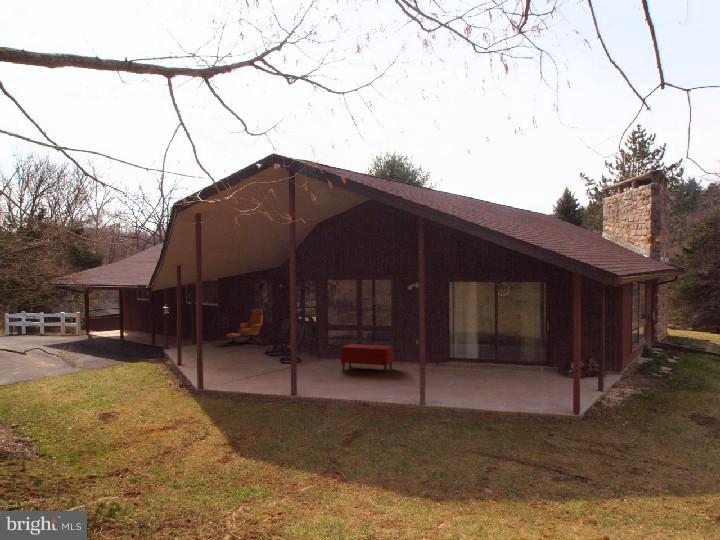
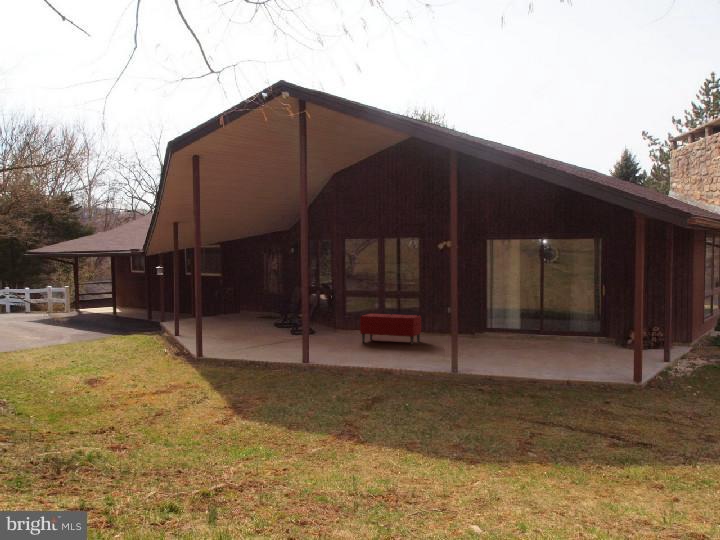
armchair: present [225,309,263,346] -> none [228,279,271,320]

